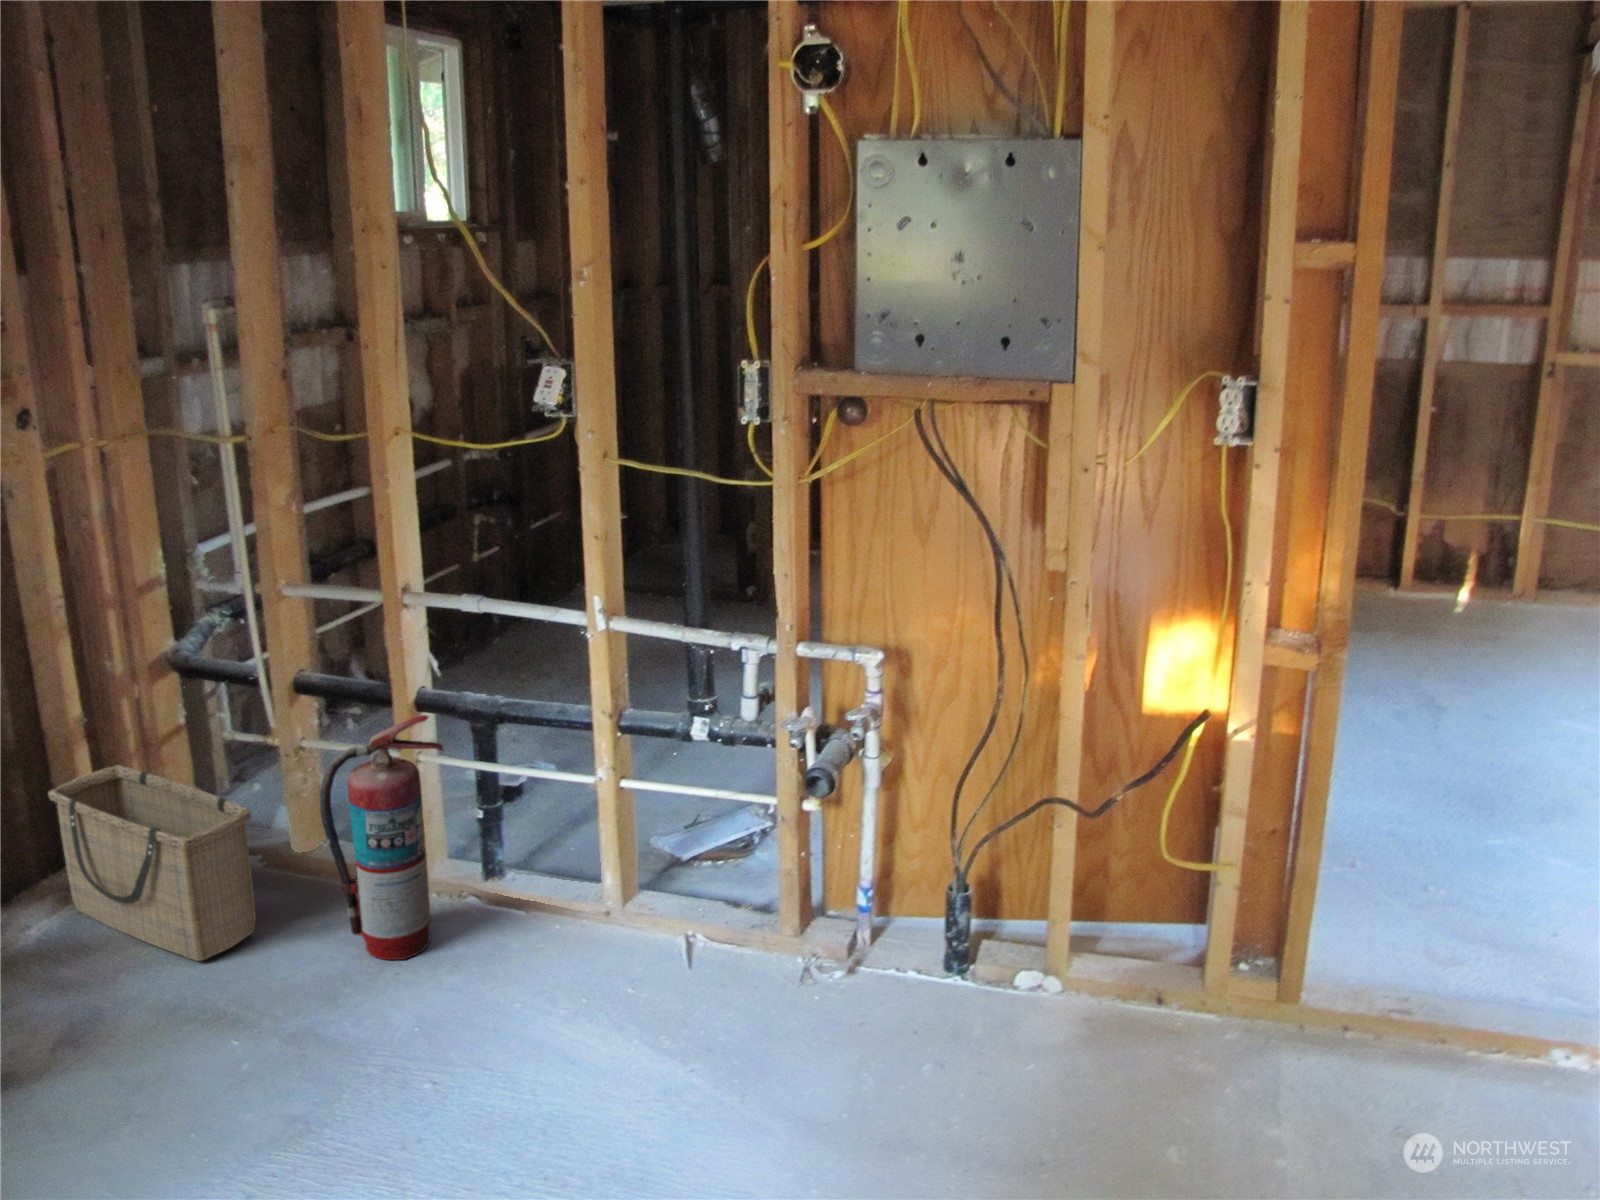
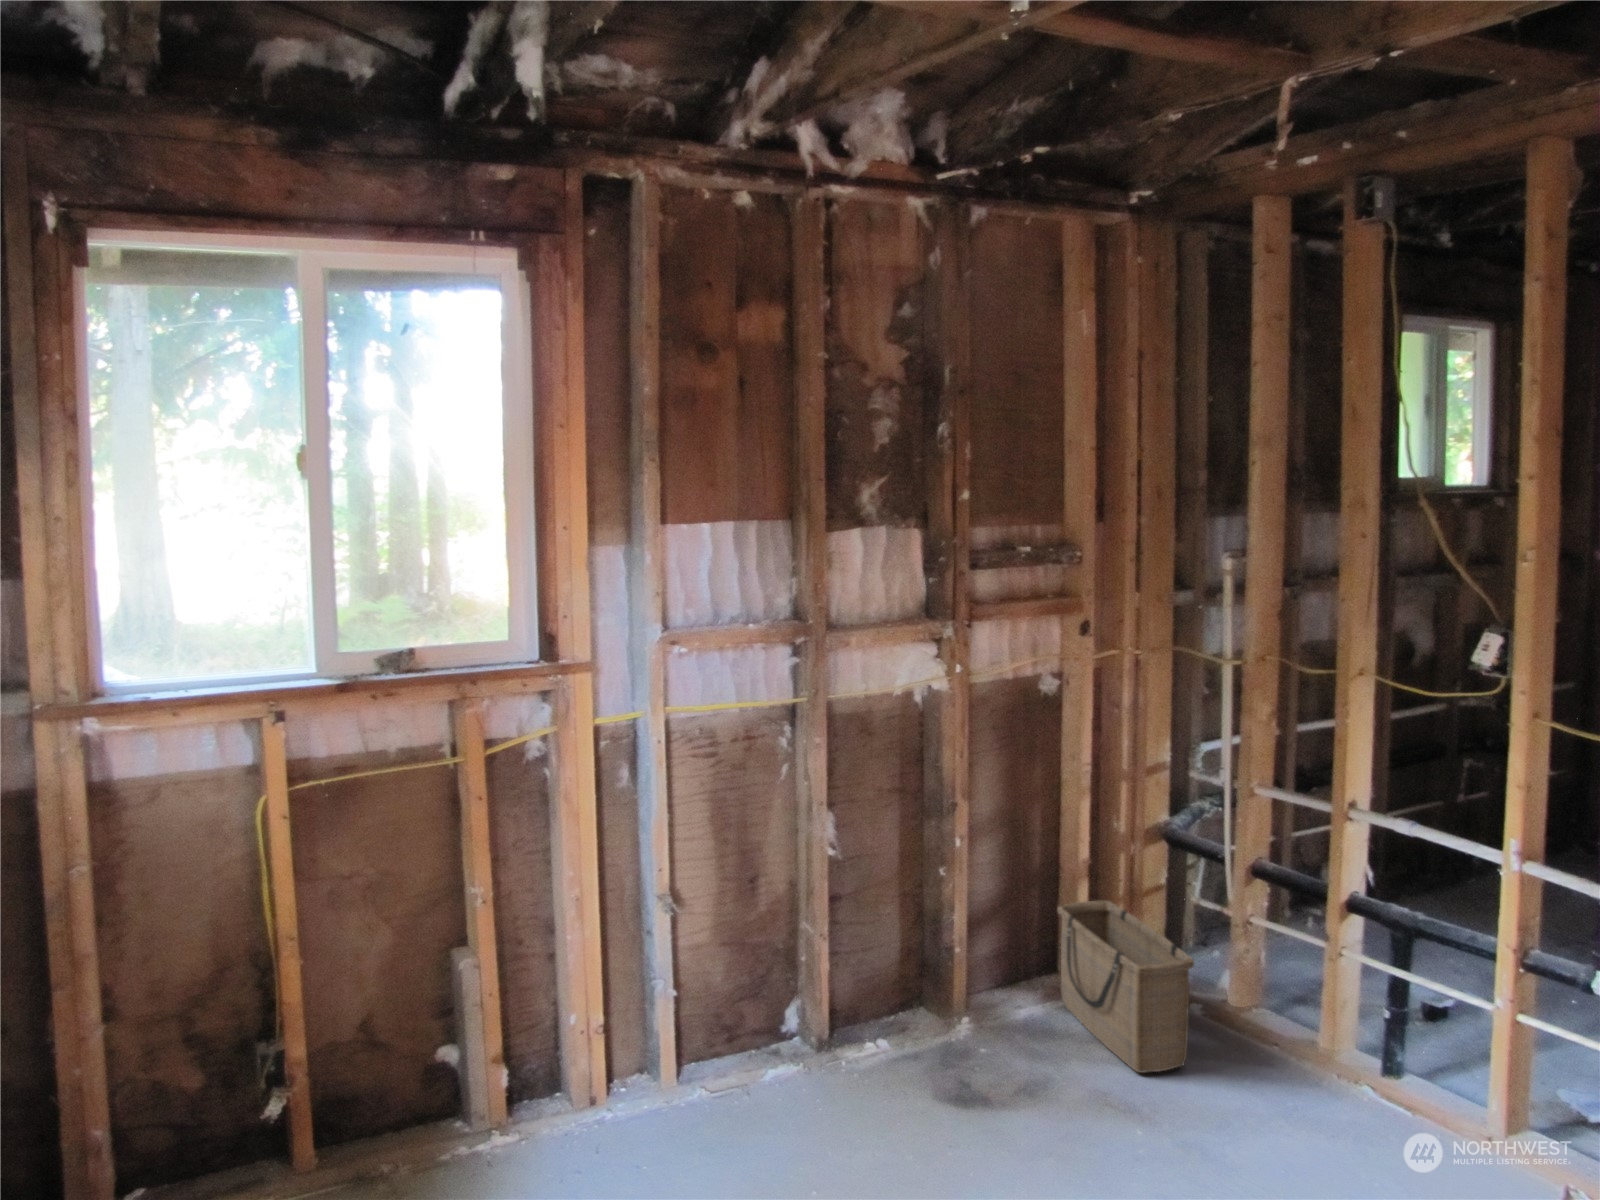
fire extinguisher: present [320,715,443,960] -> none [1248,915,1366,1137]

